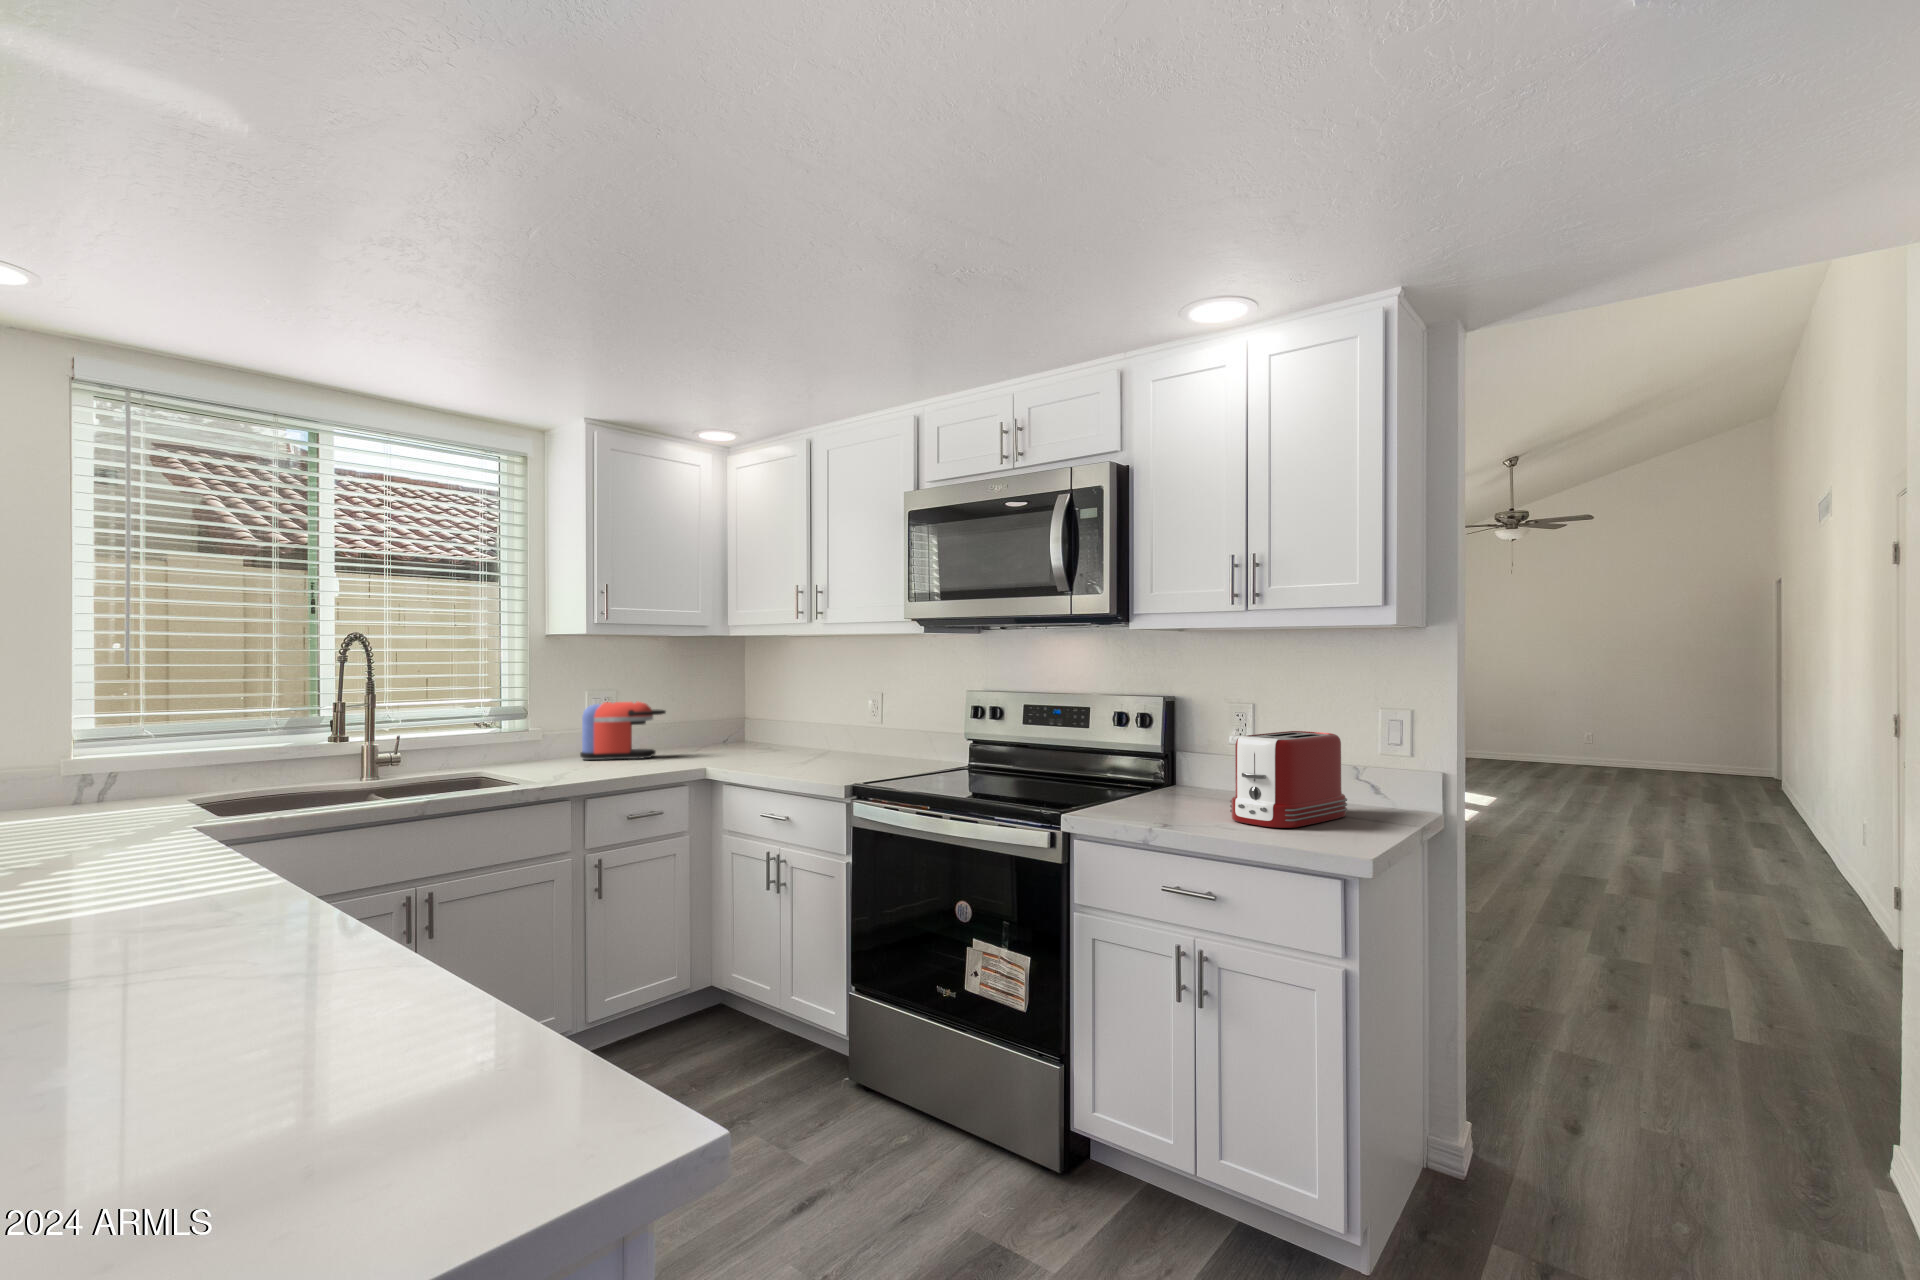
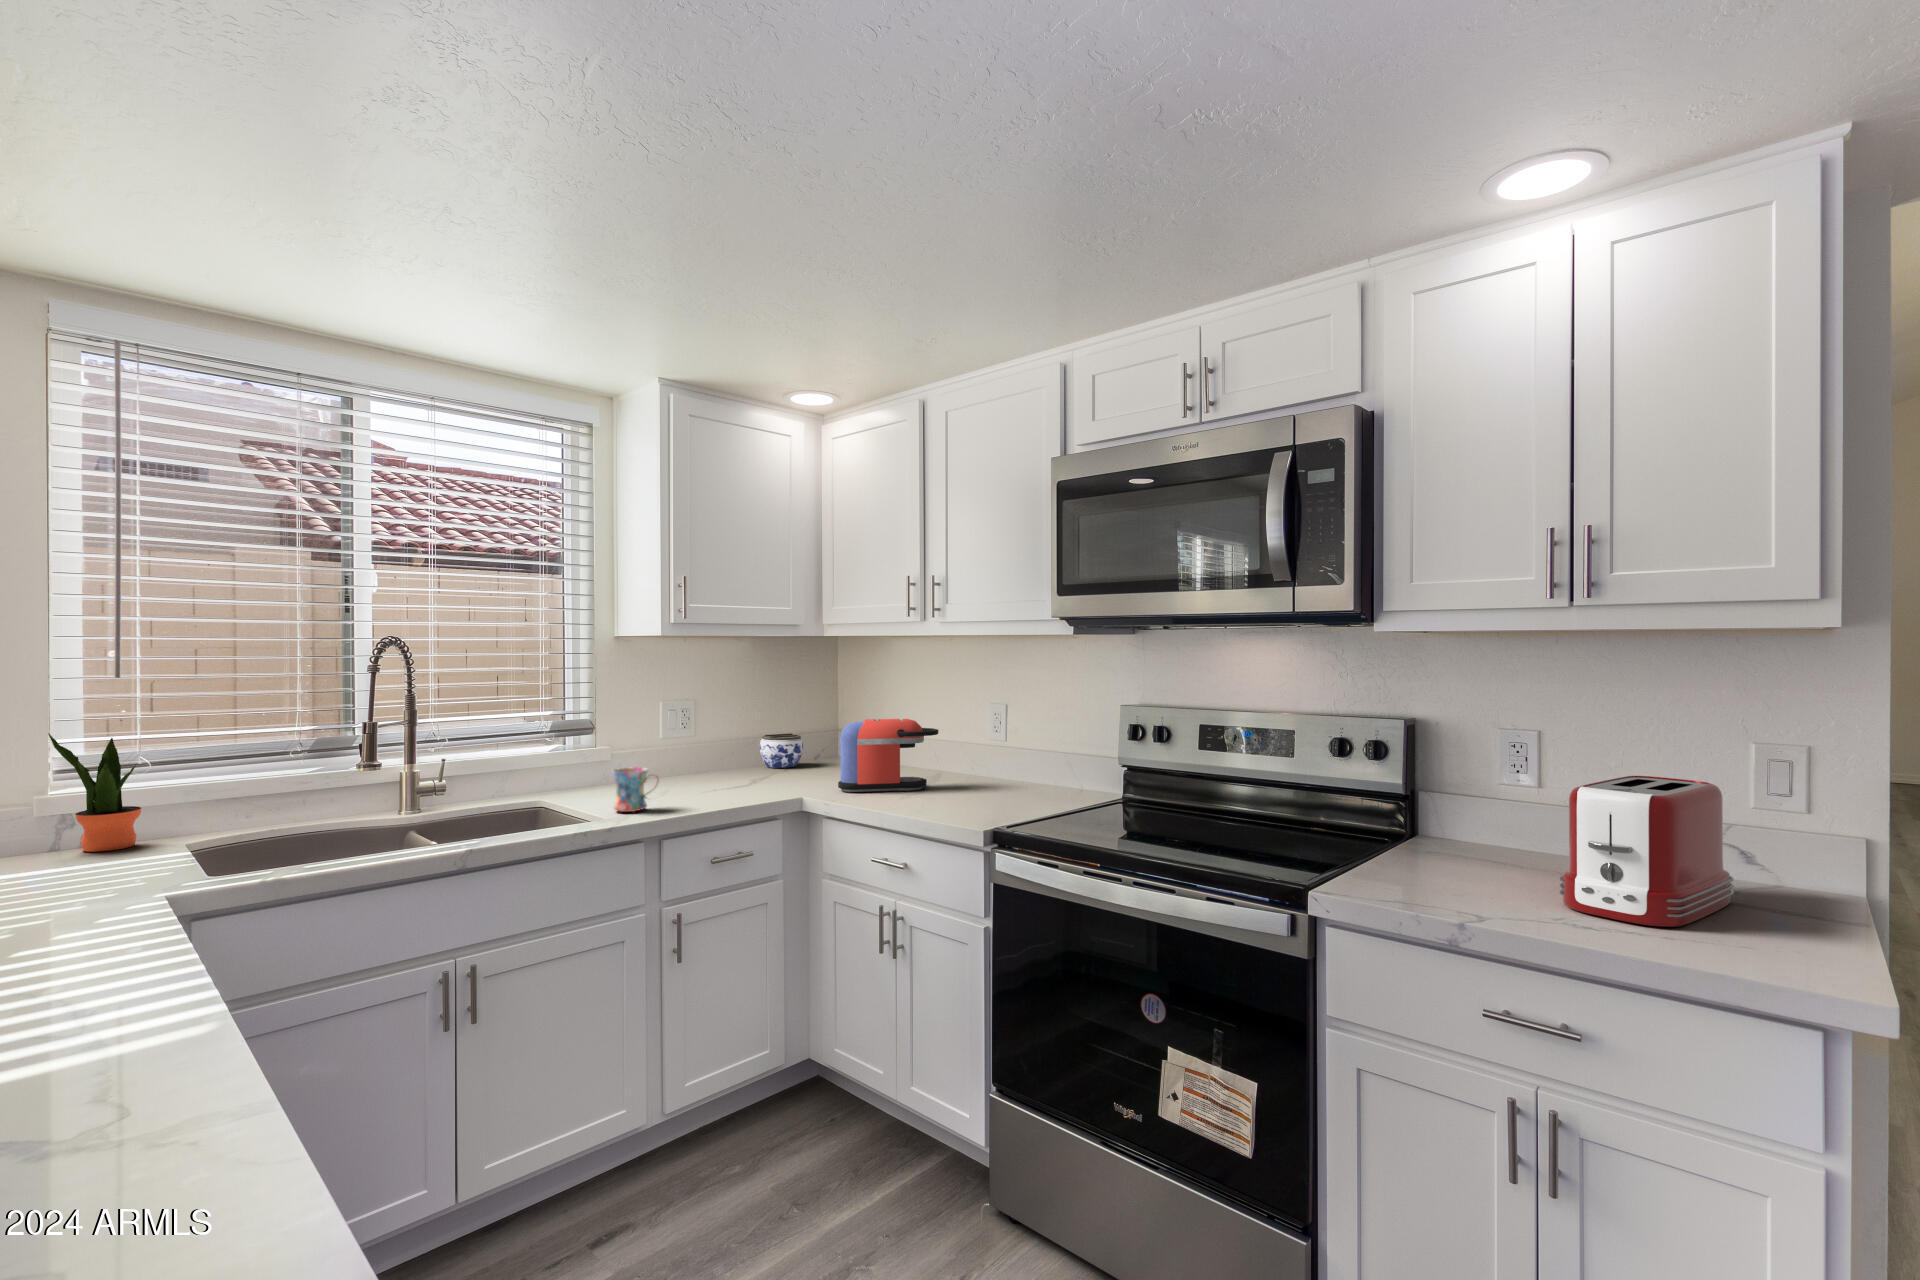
coffee maker: present [580,702,666,760] -> present [838,719,939,792]
potted plant: none [78,708,152,805] -> present [48,733,141,852]
jar: none [672,719,710,748] -> present [760,733,803,768]
mug: none [543,742,584,778] -> present [612,767,659,812]

